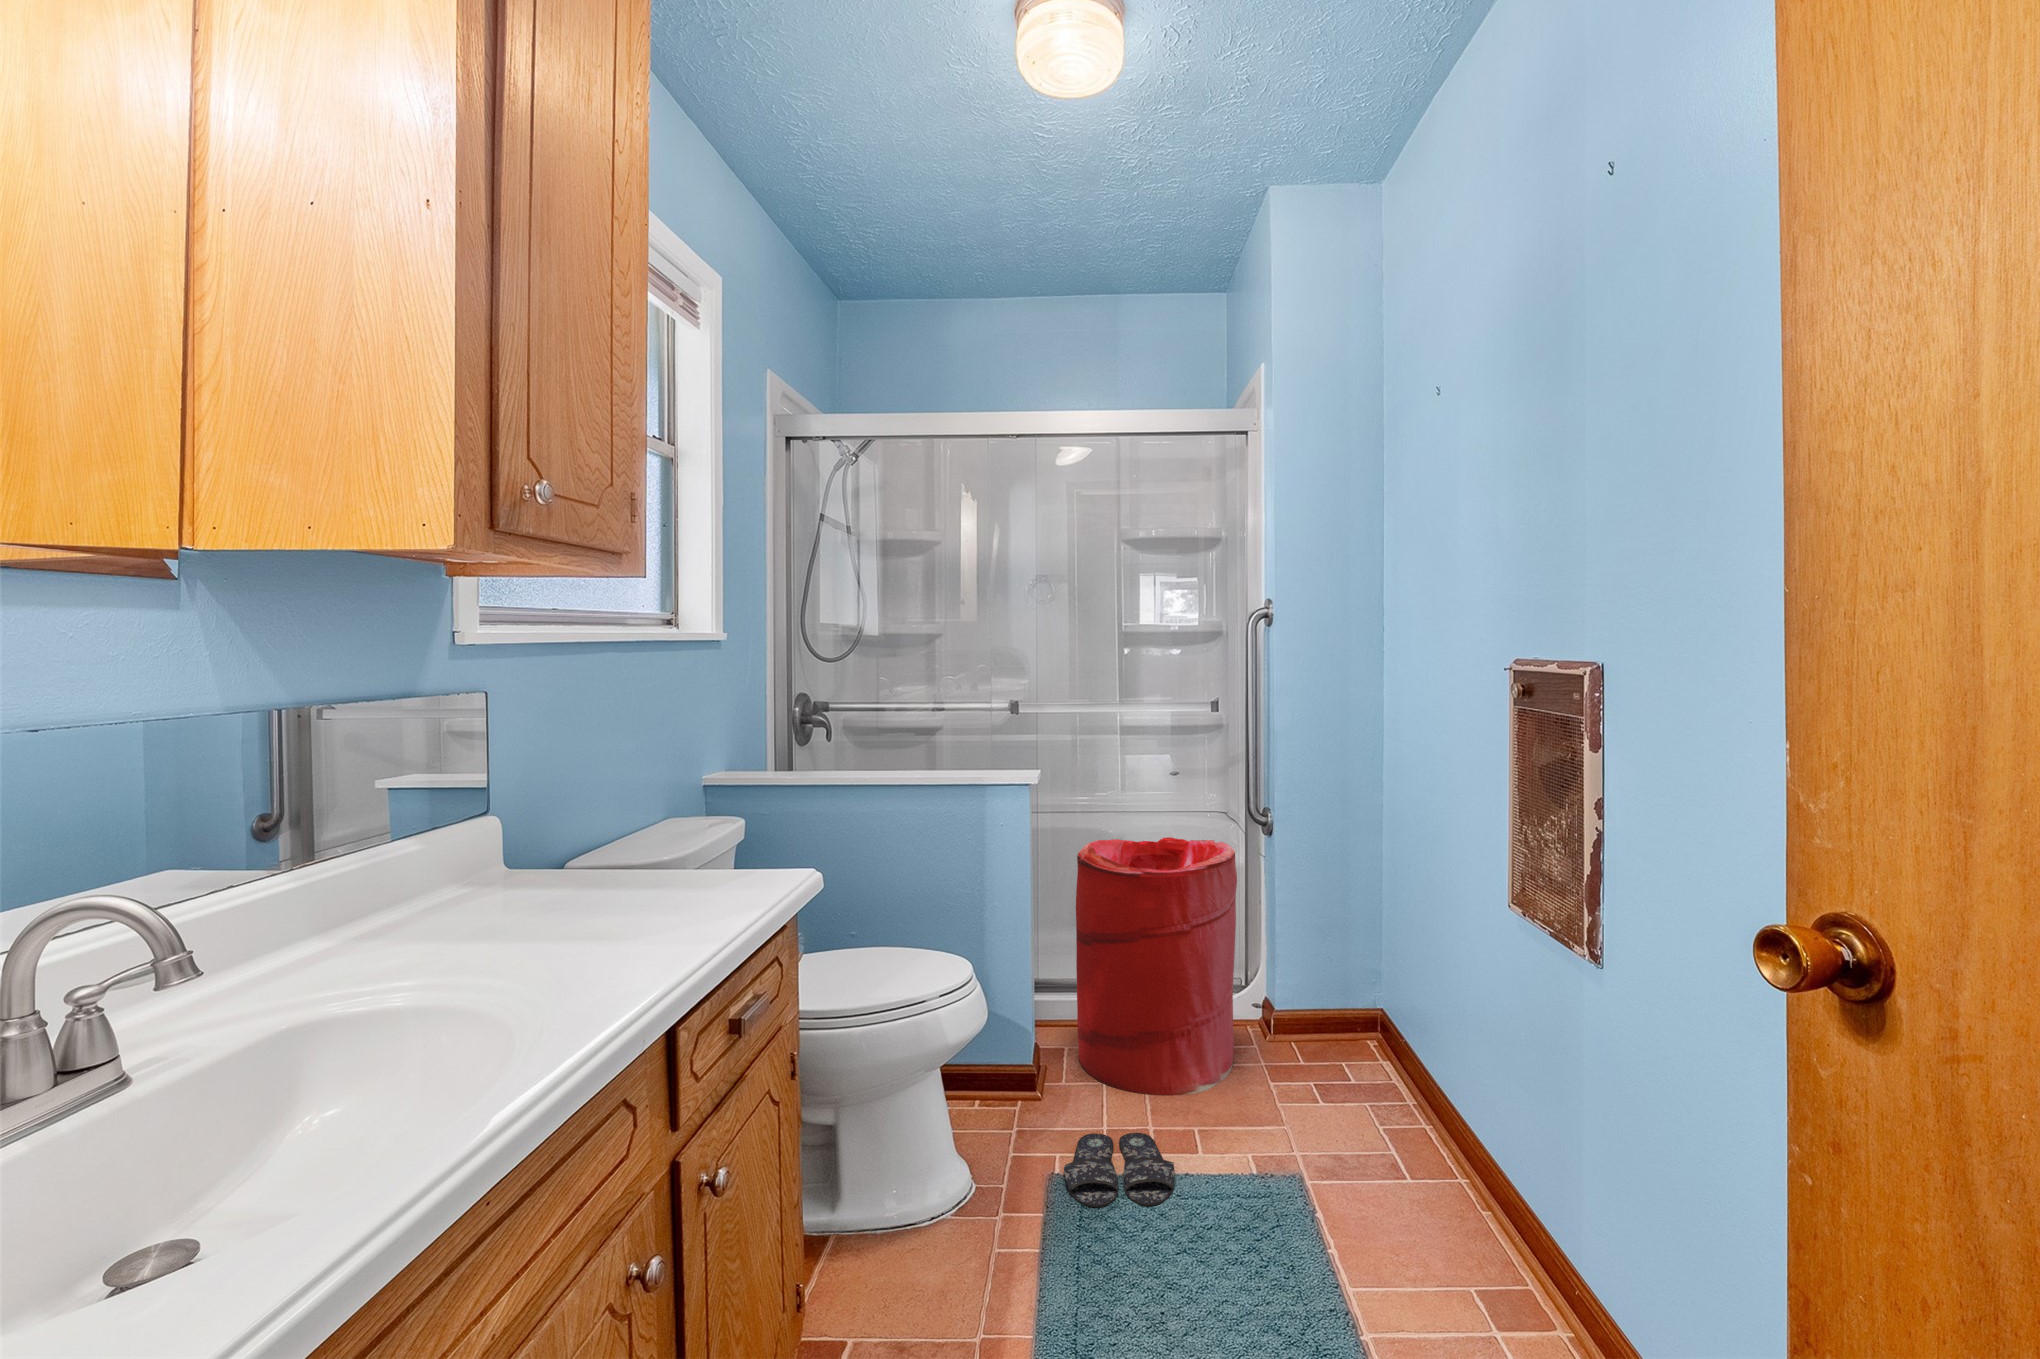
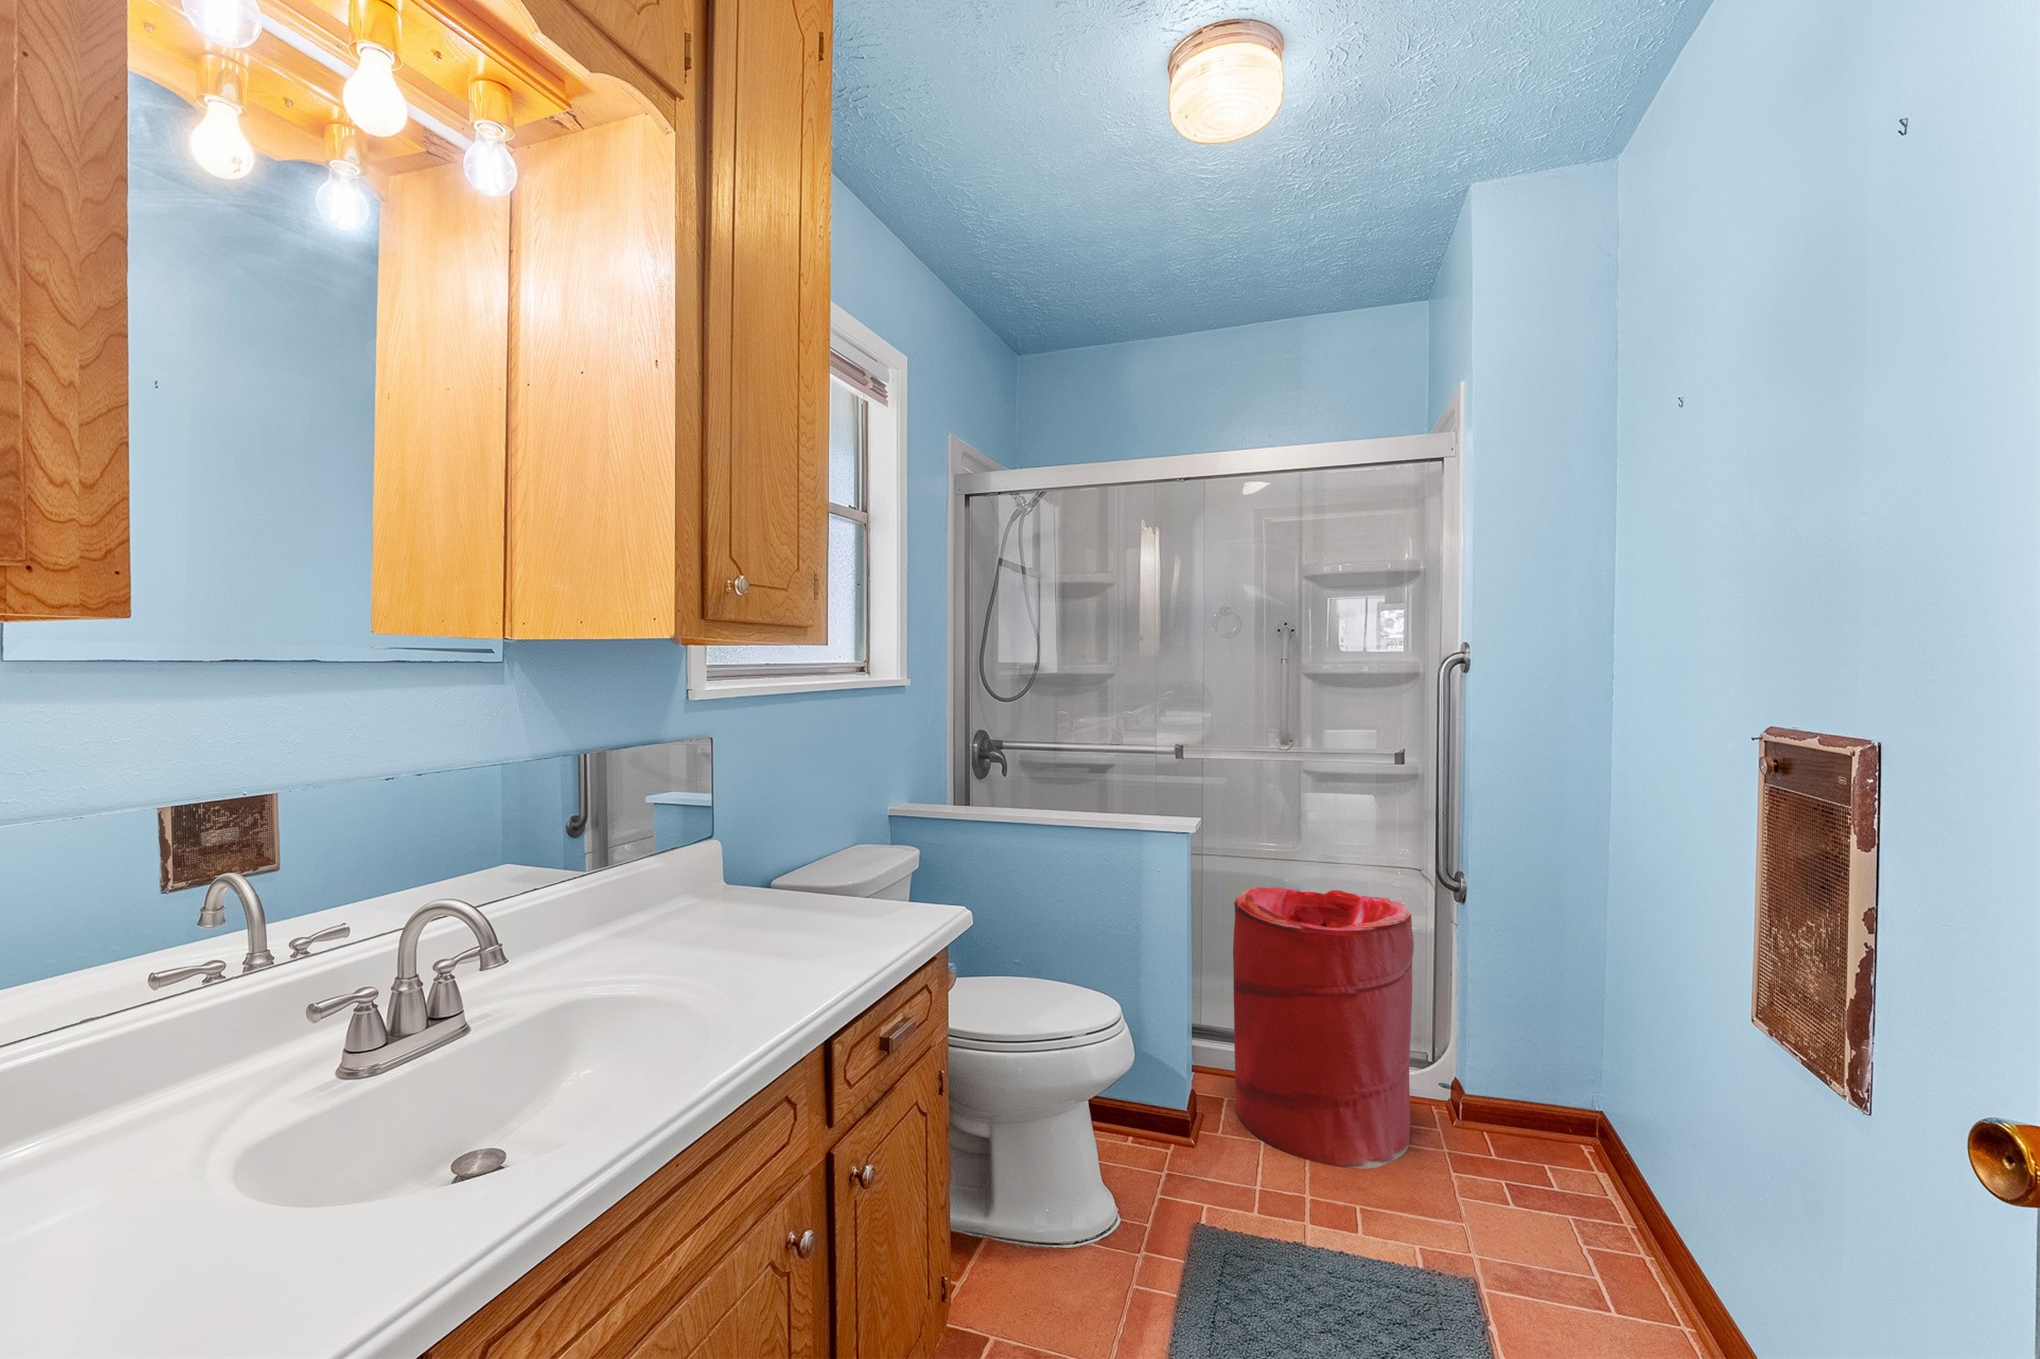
slippers: present [1064,1133,1174,1208] -> none [1210,1190,1330,1280]

